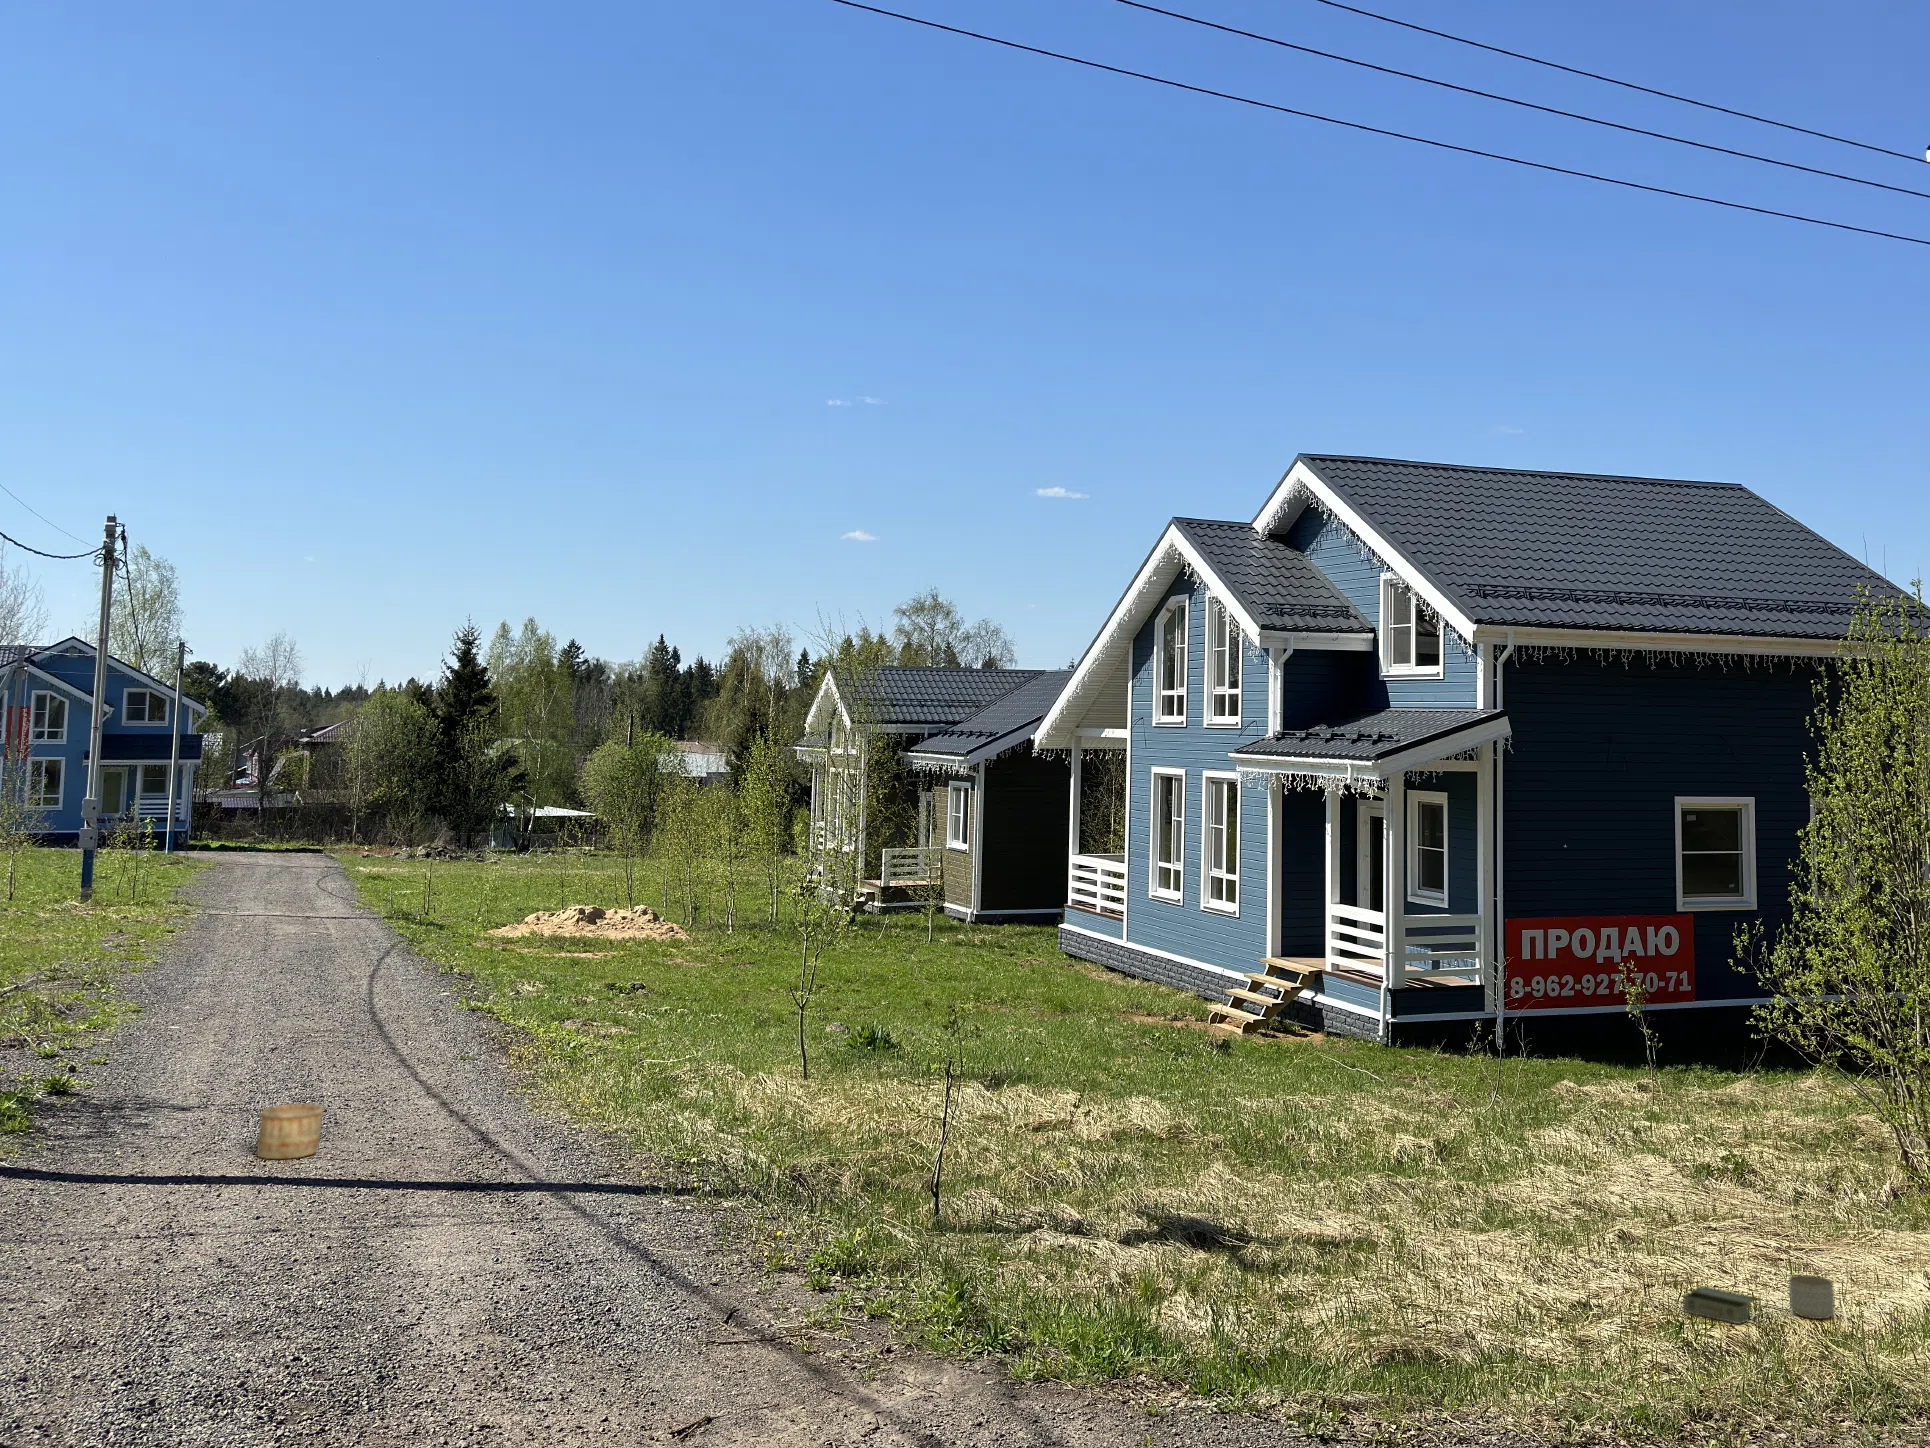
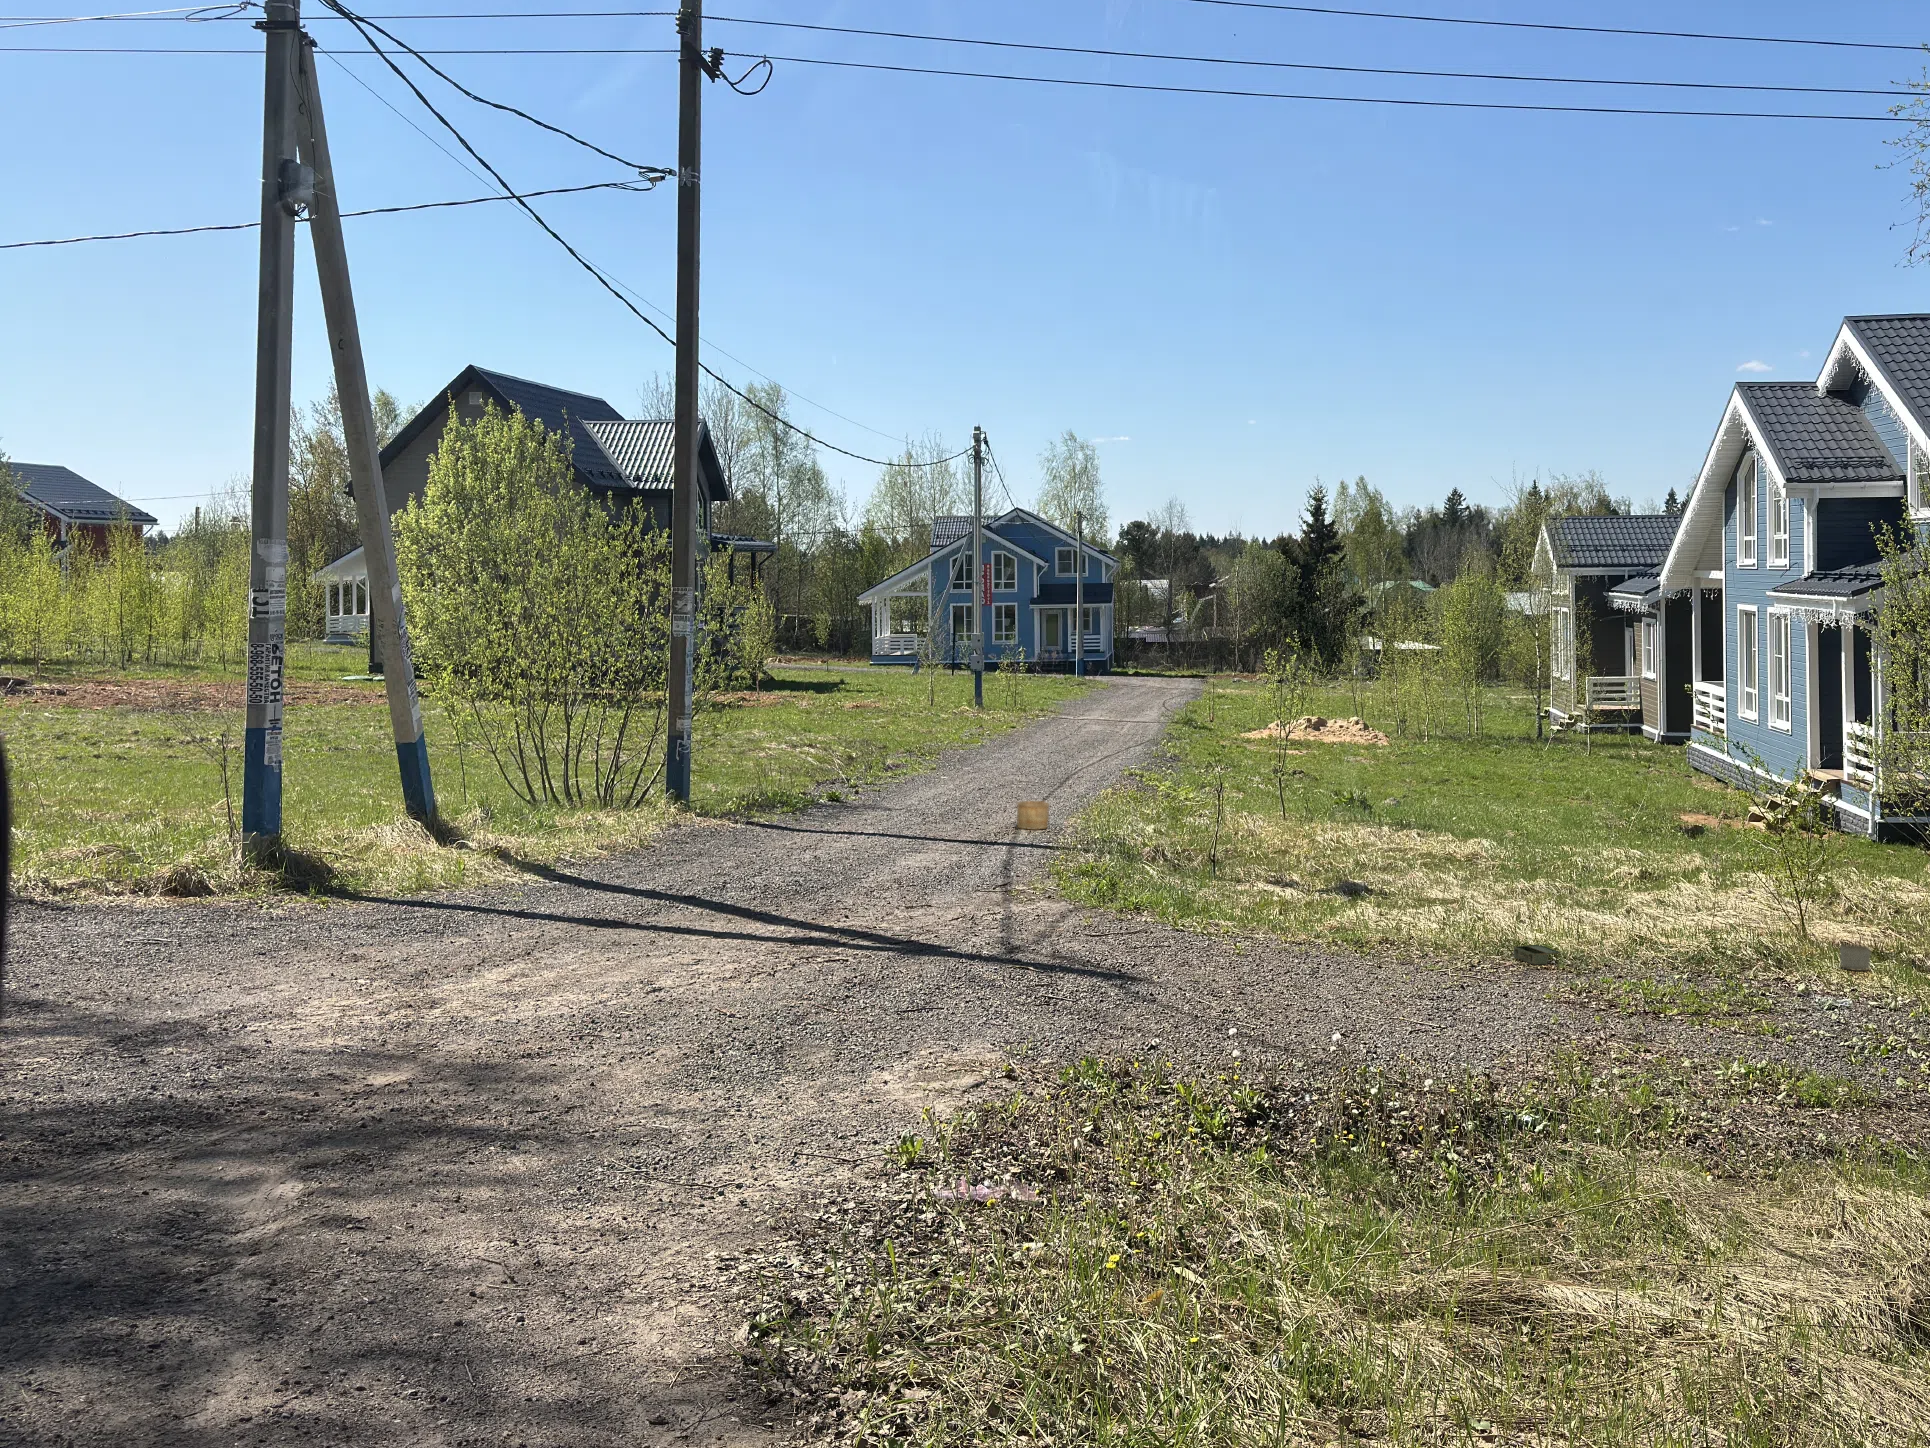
toolbox: present [1683,1286,1756,1324] -> present [1514,945,1560,965]

